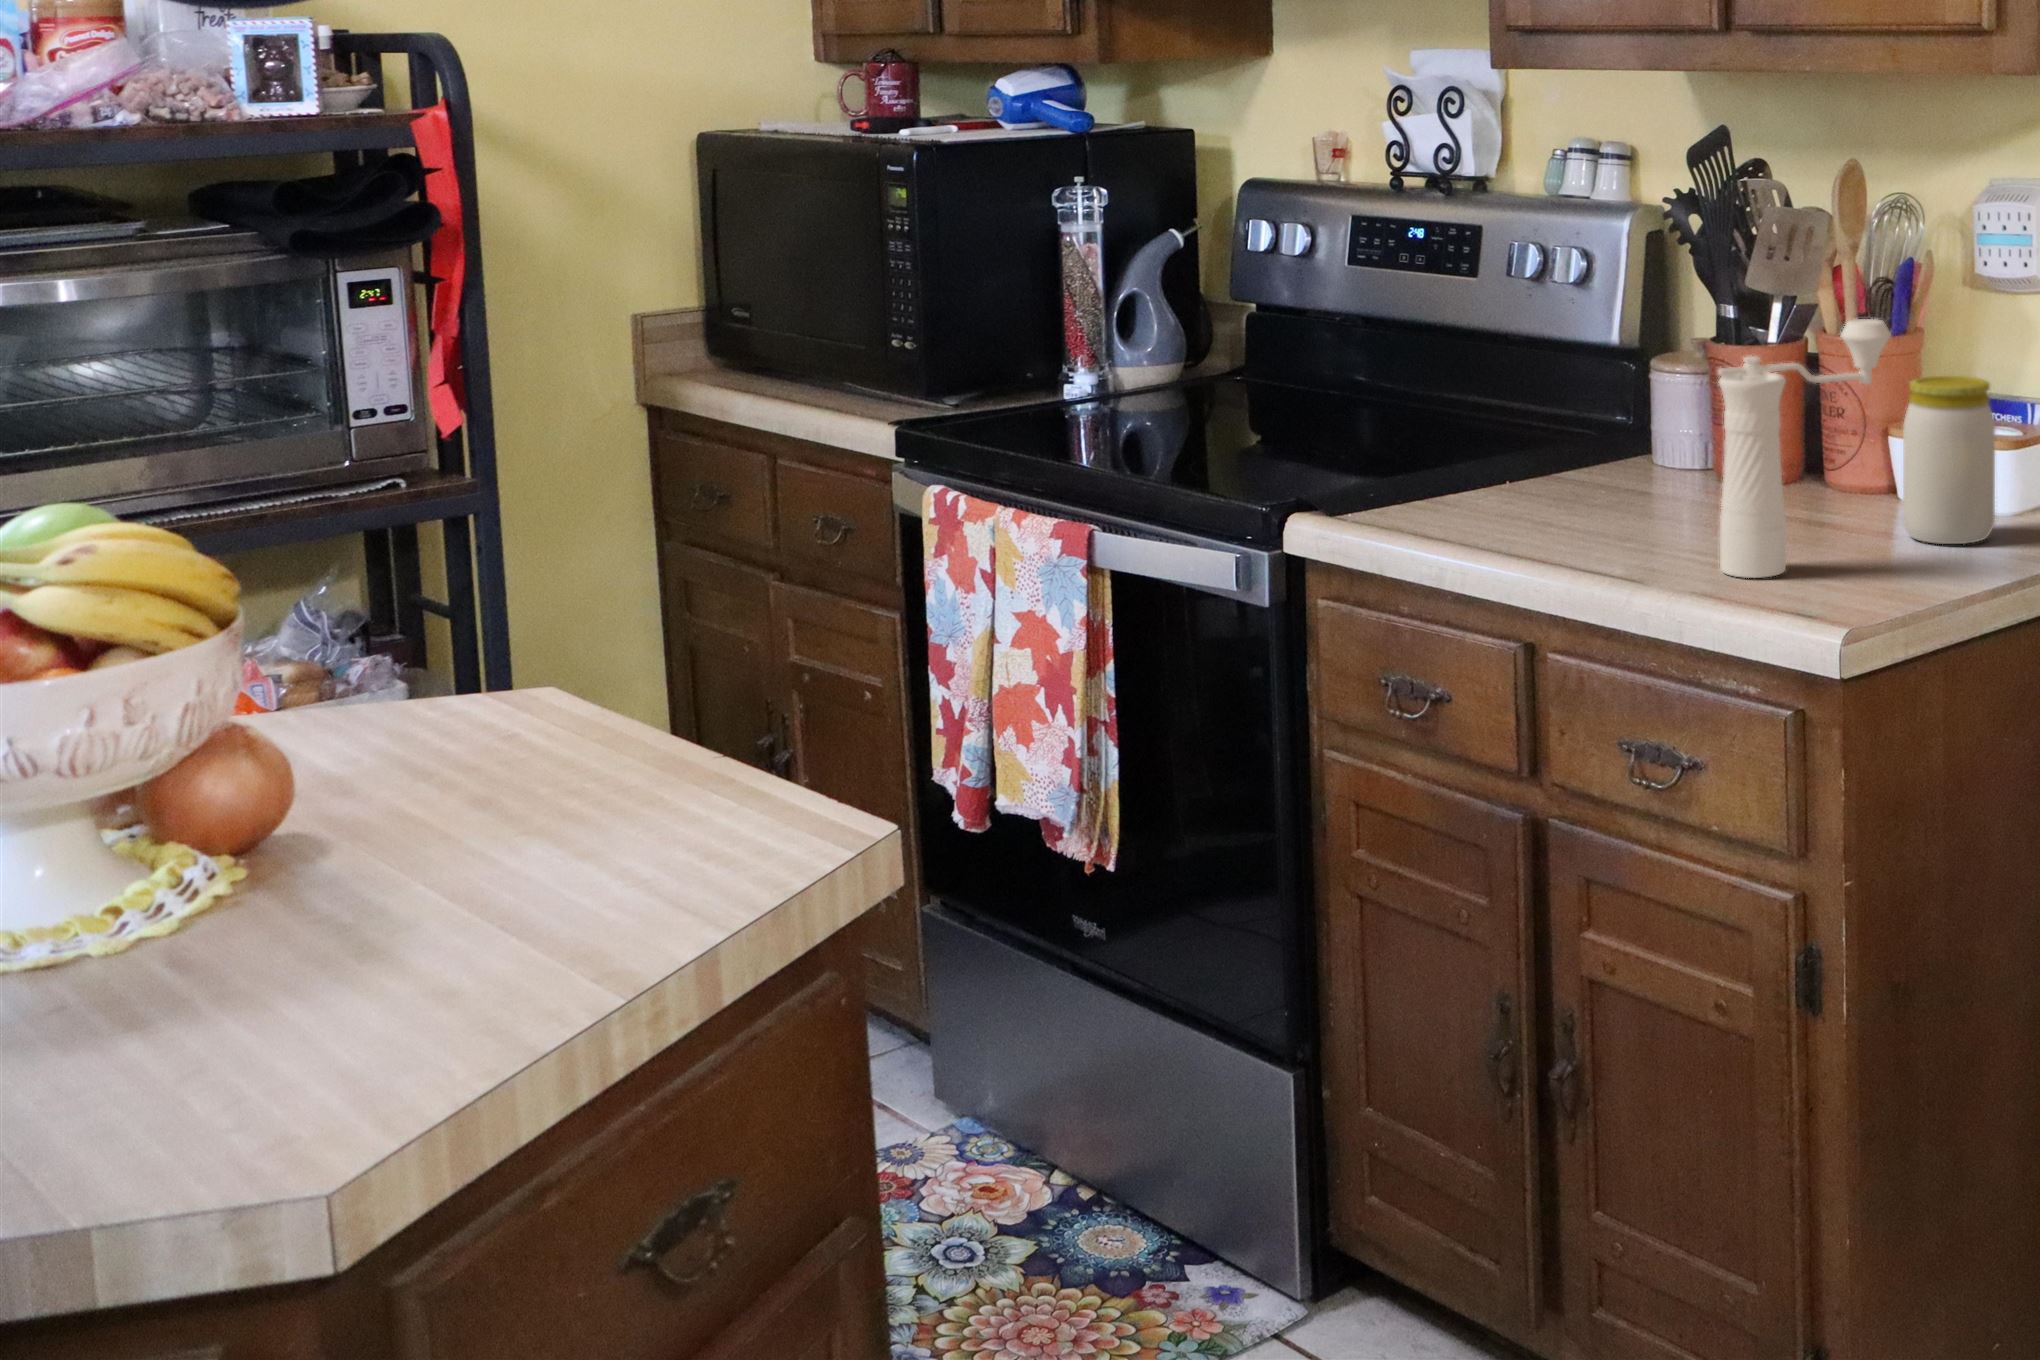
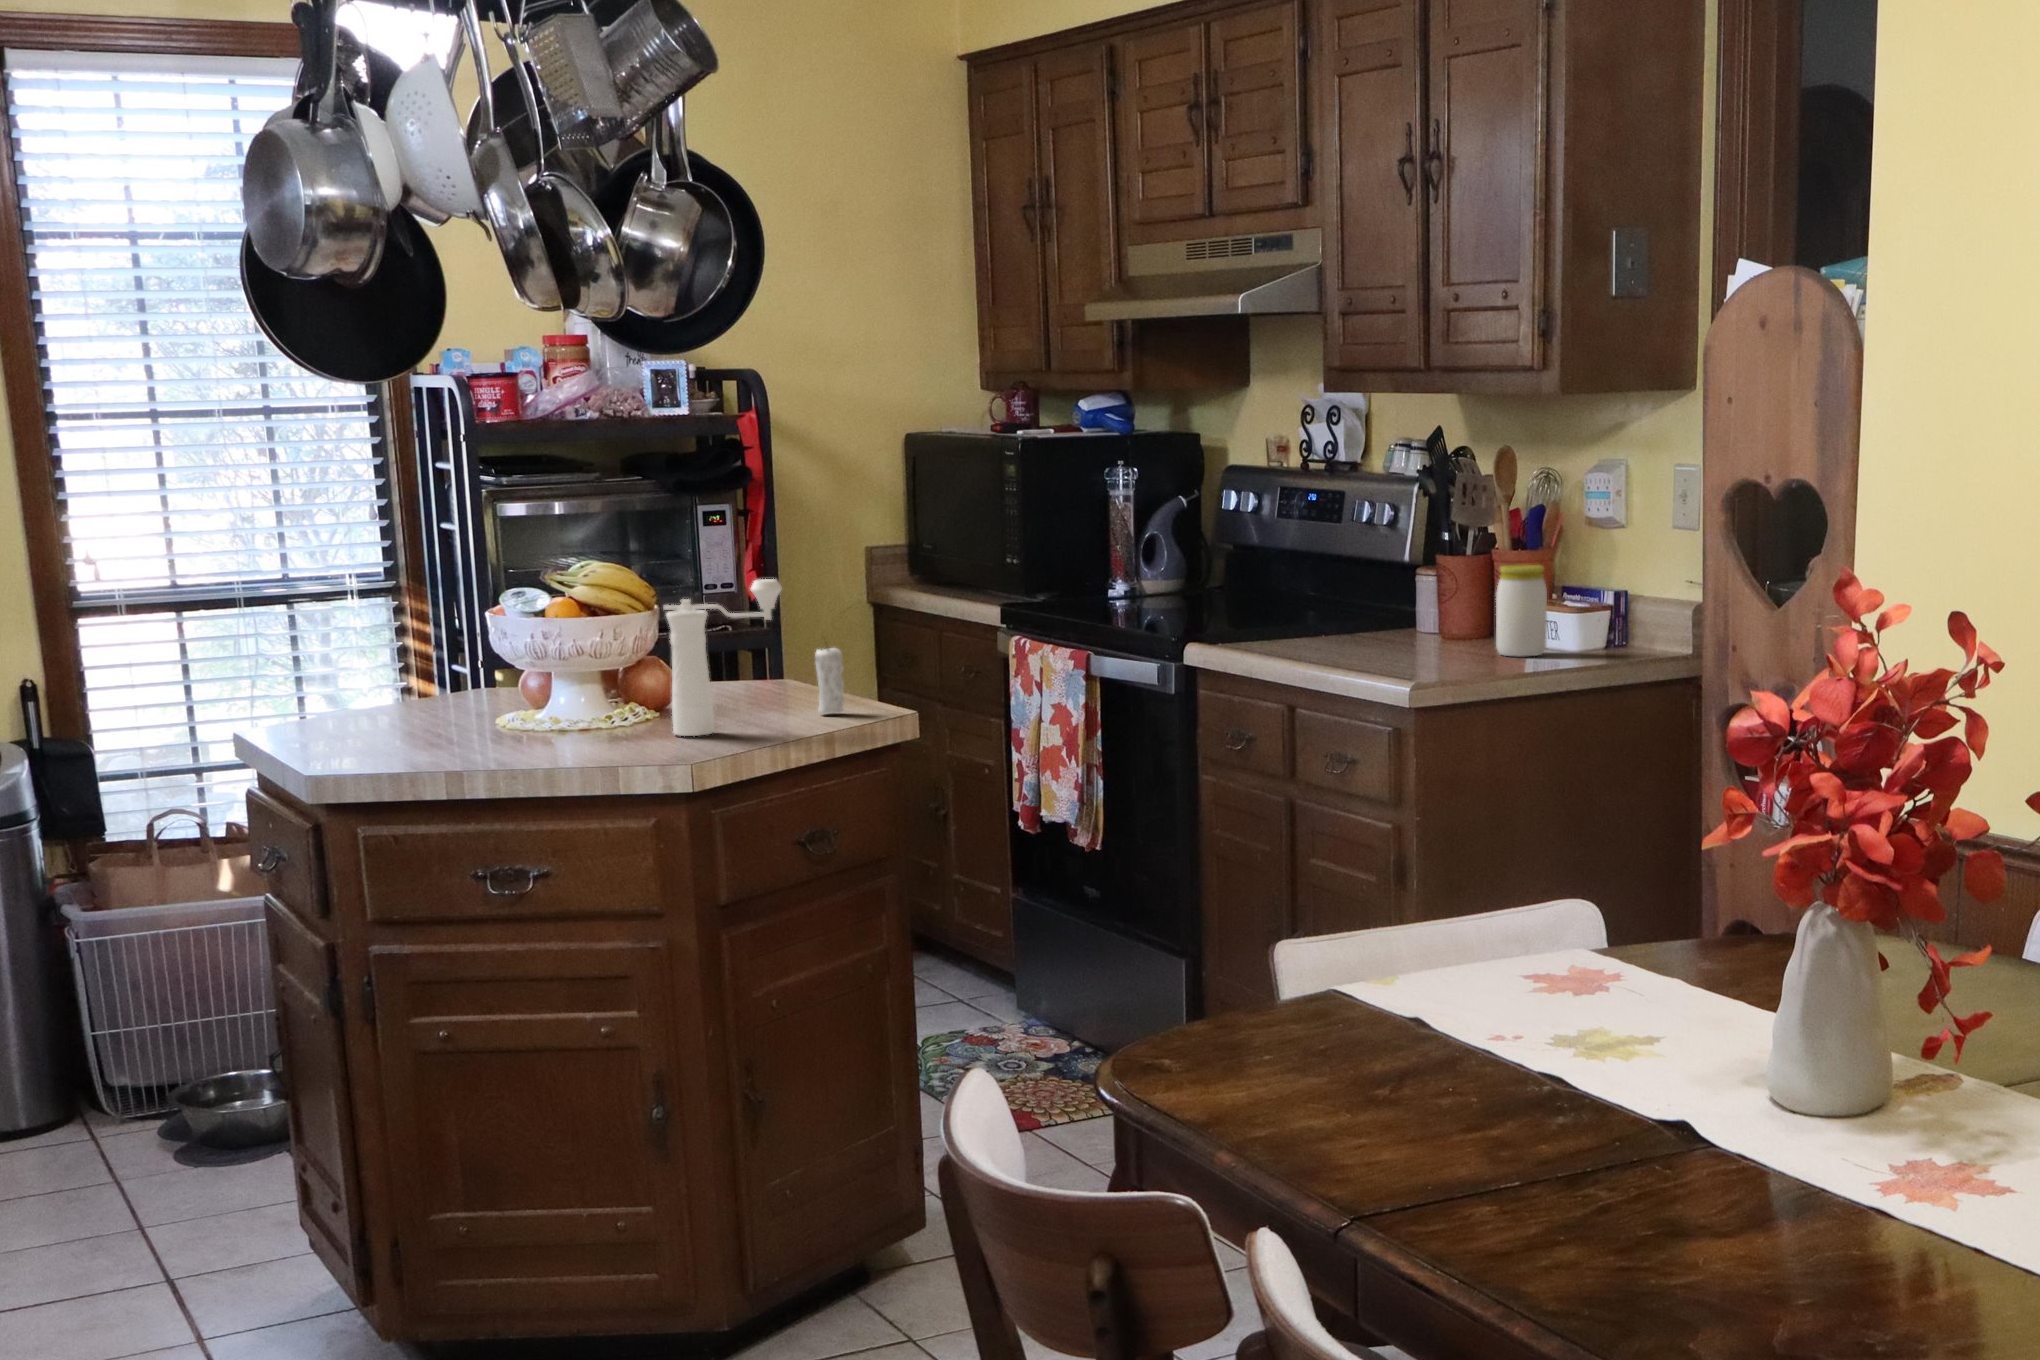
pepper mill: present [1718,319,1891,578] -> present [663,579,782,736]
candle: none [639,660,714,845] -> present [815,648,845,714]

